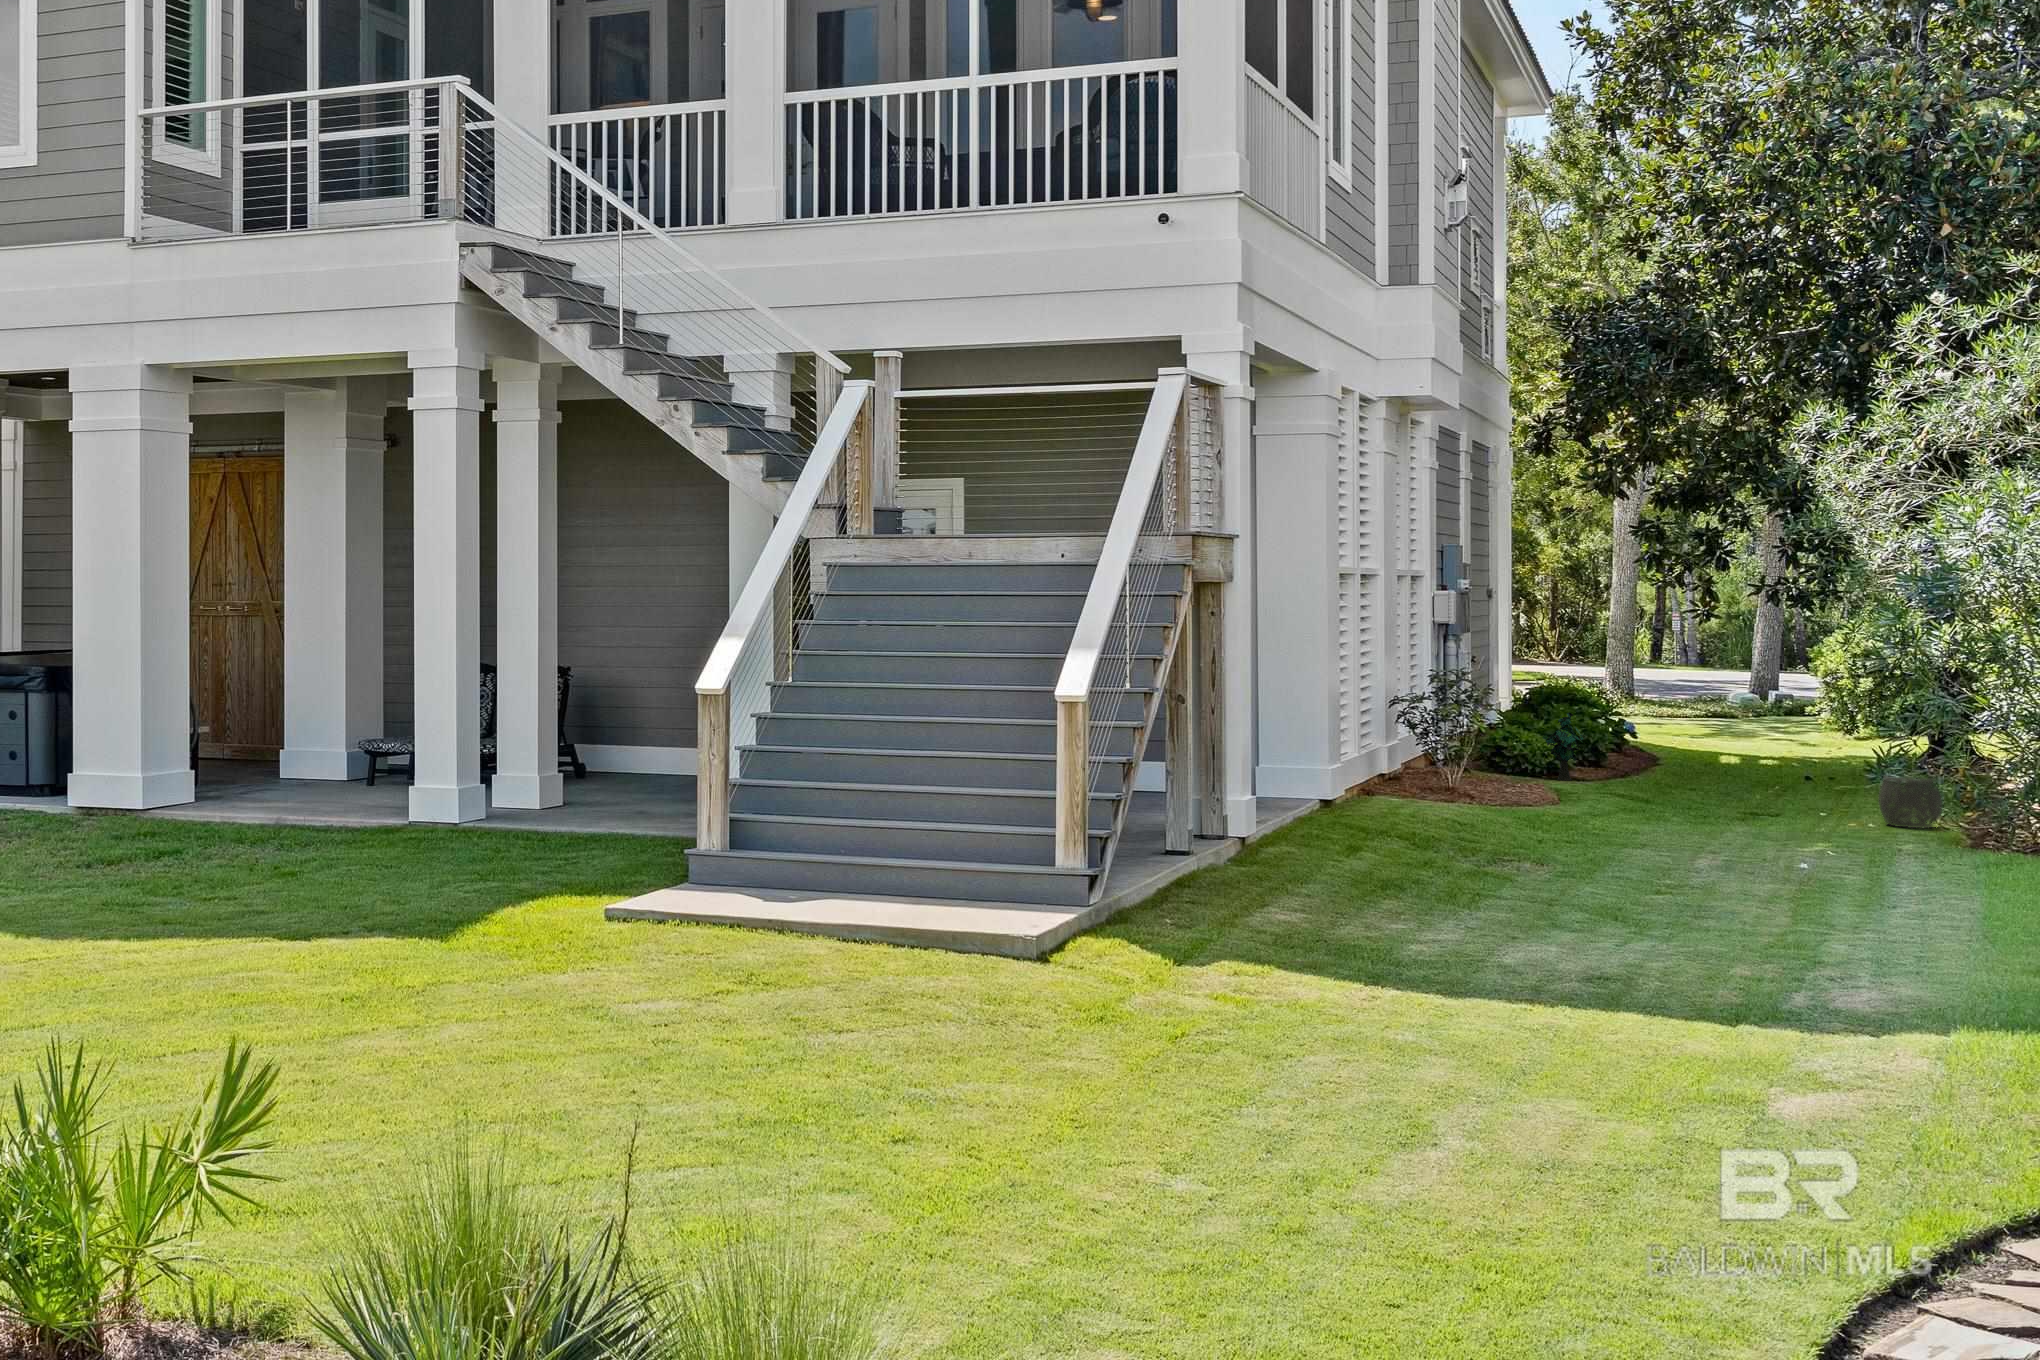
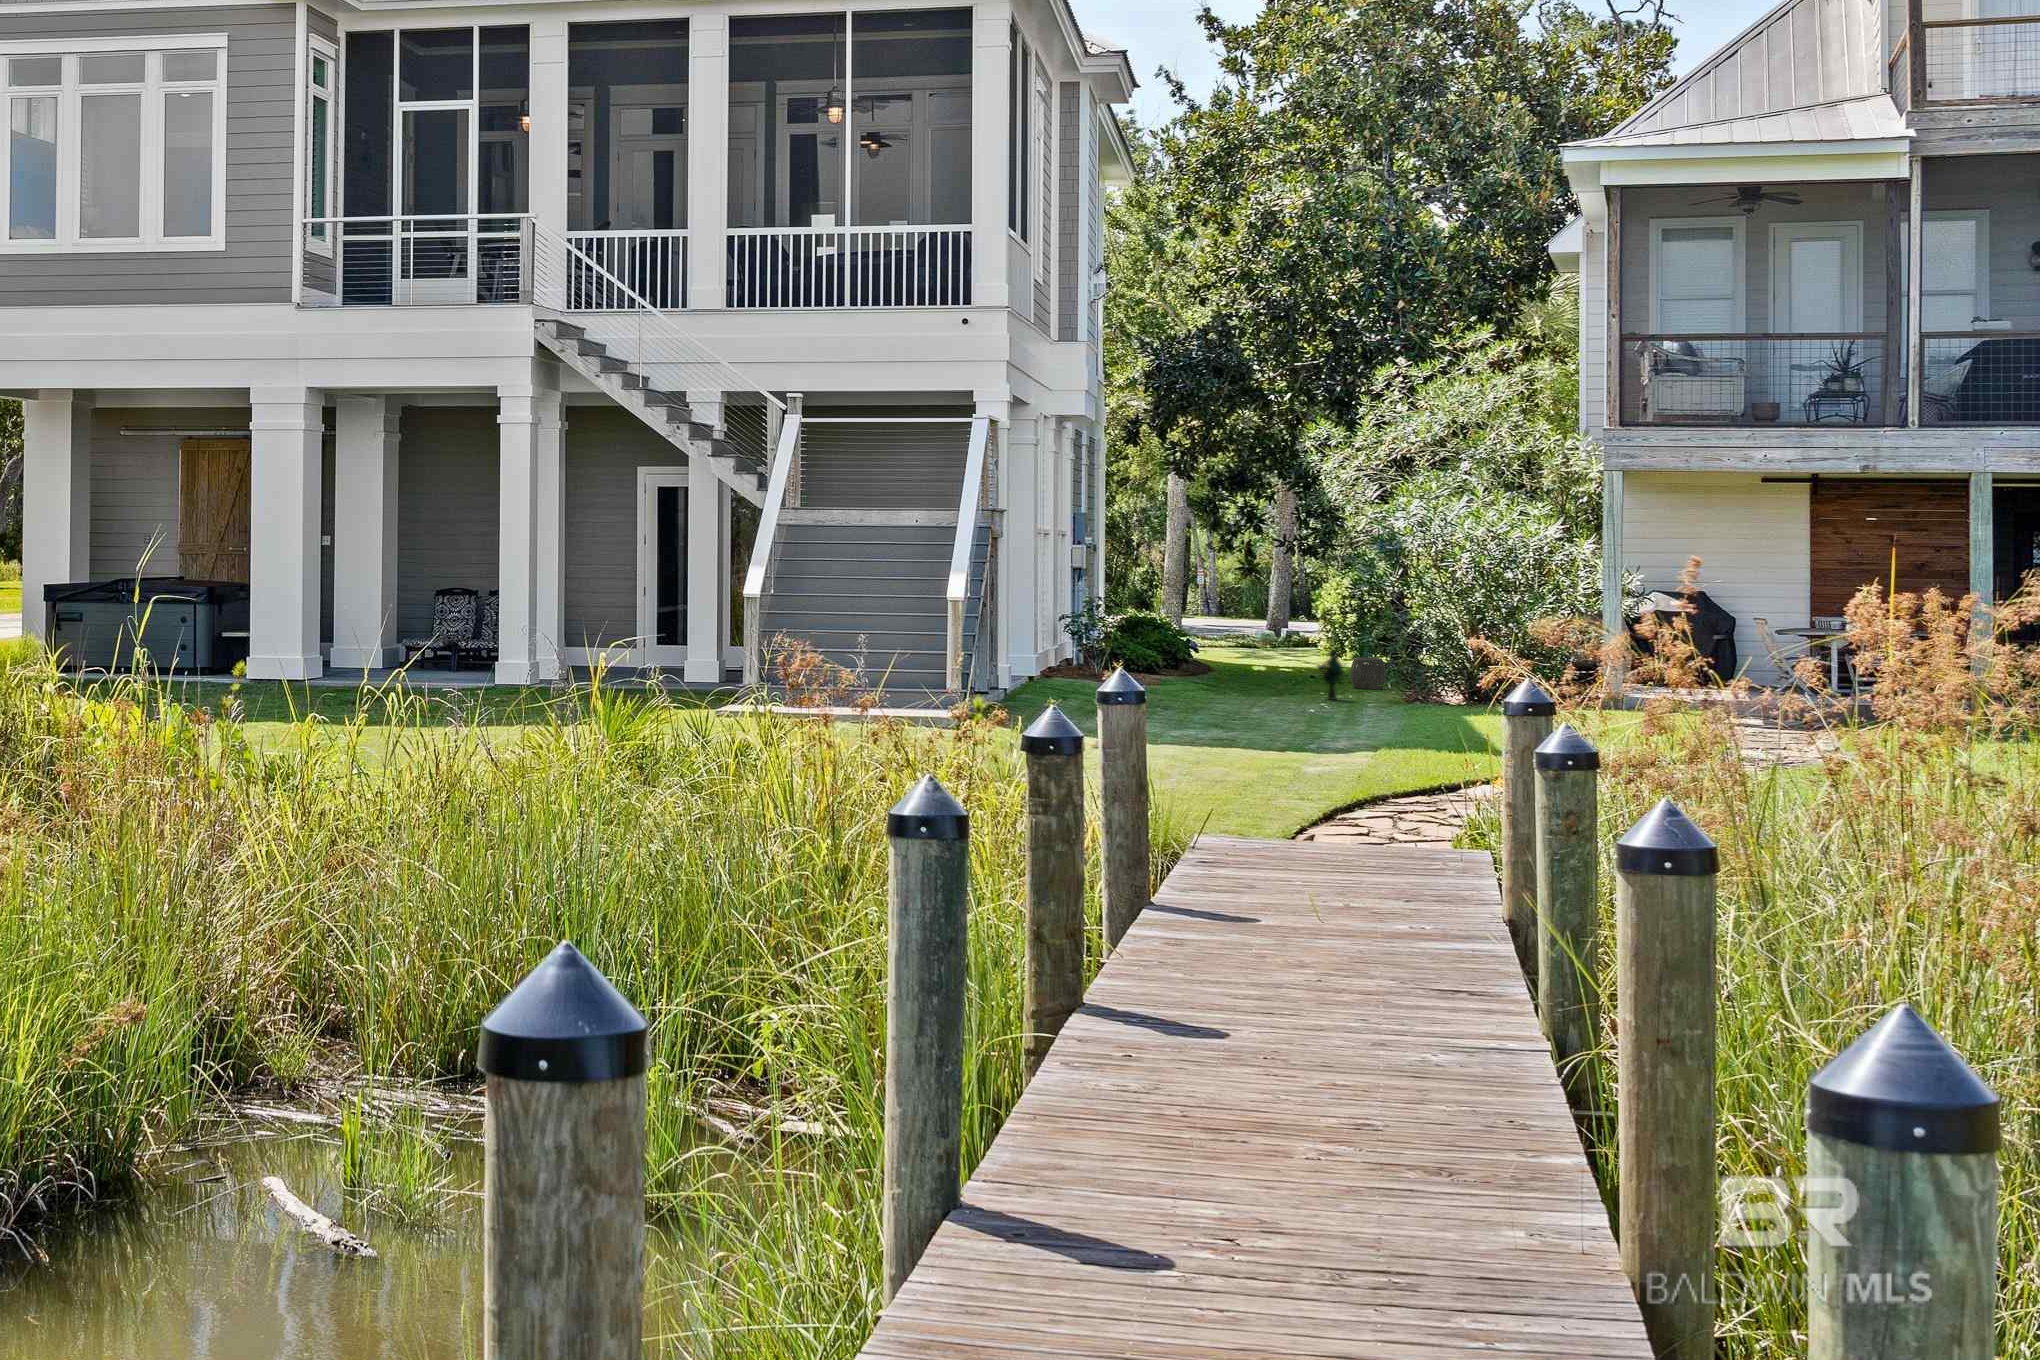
decorative plant: present [1542,712,1583,781] -> present [1317,647,1343,700]

